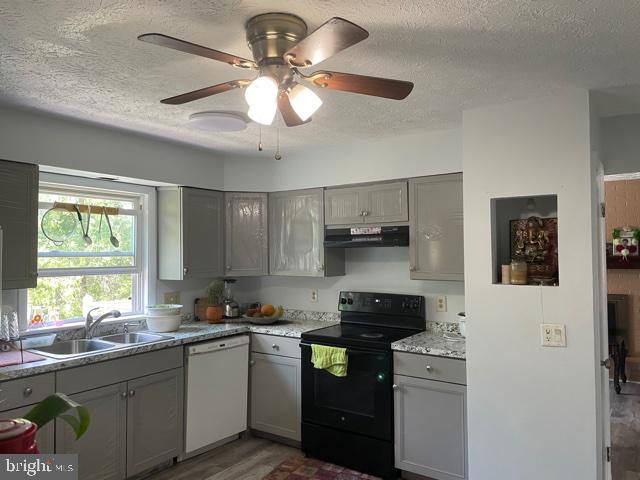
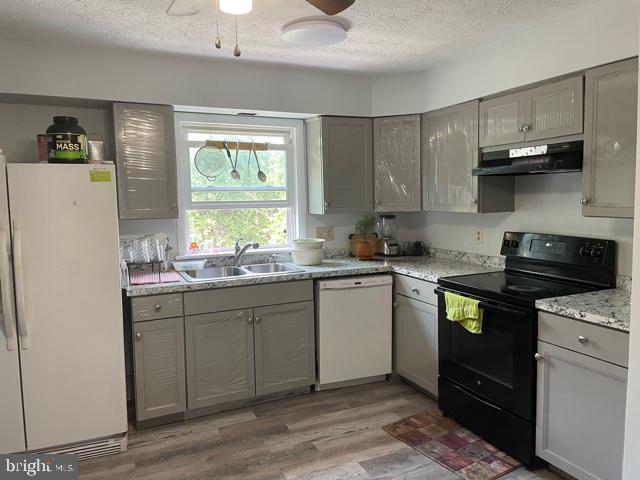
fruit bowl: present [242,304,284,324] -> none [391,242,440,264]

